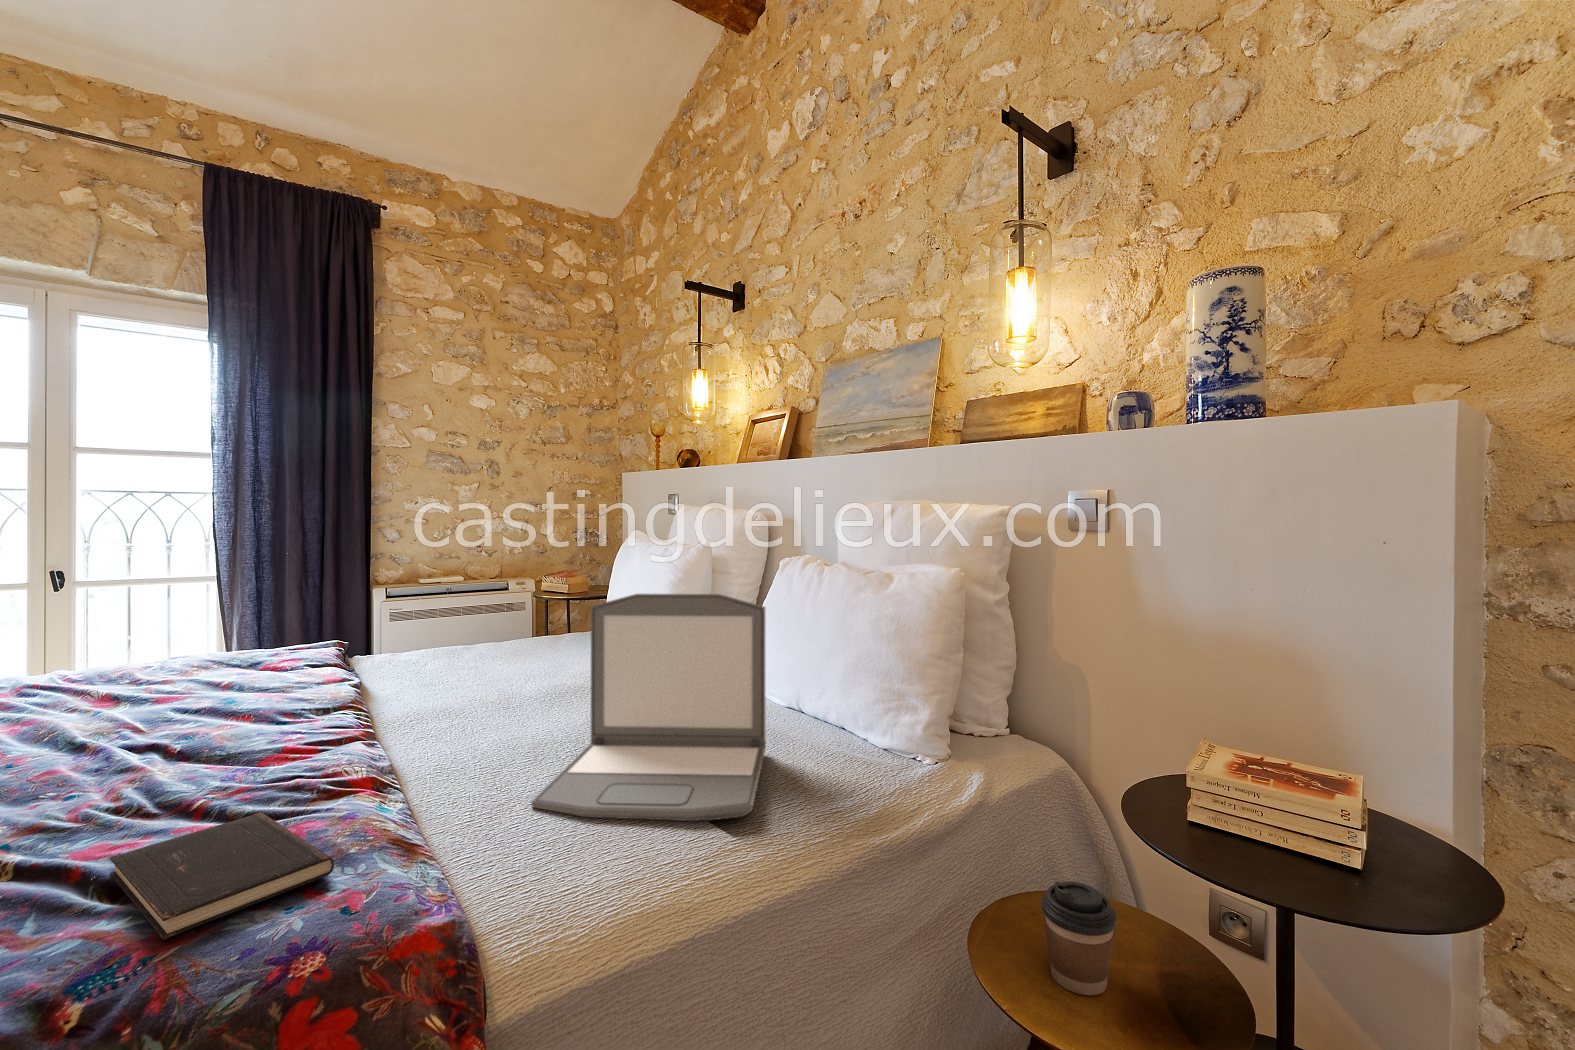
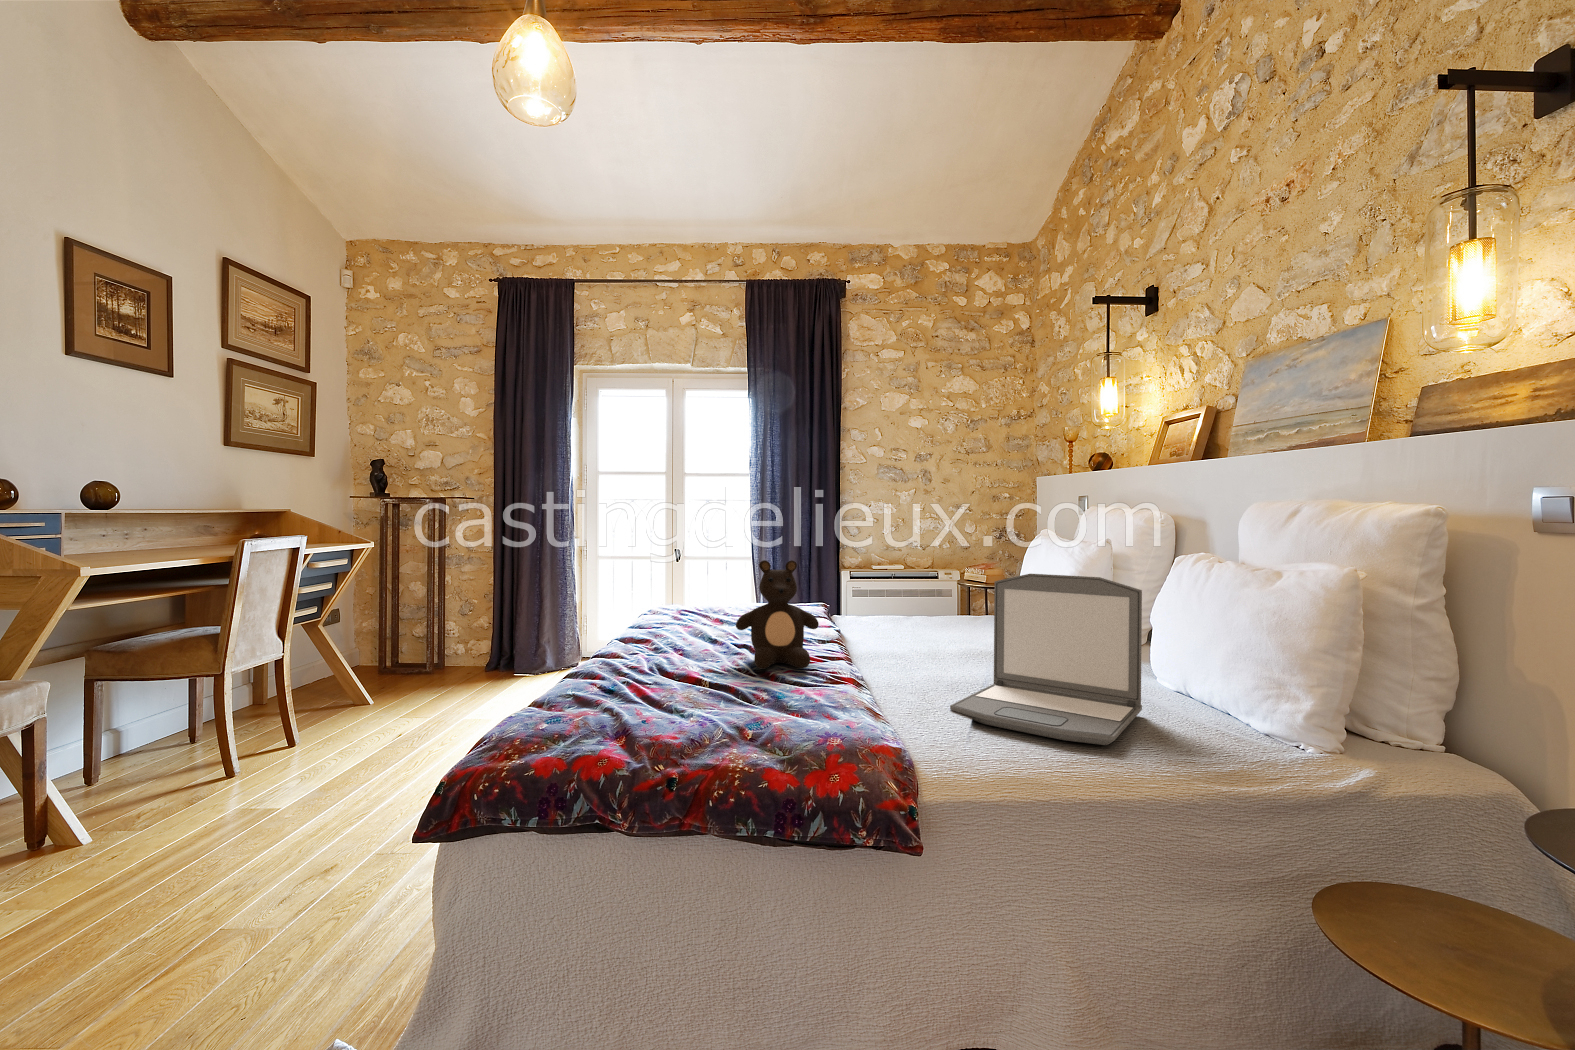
teddy bear: none [115,594,308,798] -> present [736,560,819,669]
hardcover book: present [110,813,334,939] -> none [745,682,842,722]
coffee cup: present [1042,881,1117,995] -> none [1394,849,1485,957]

